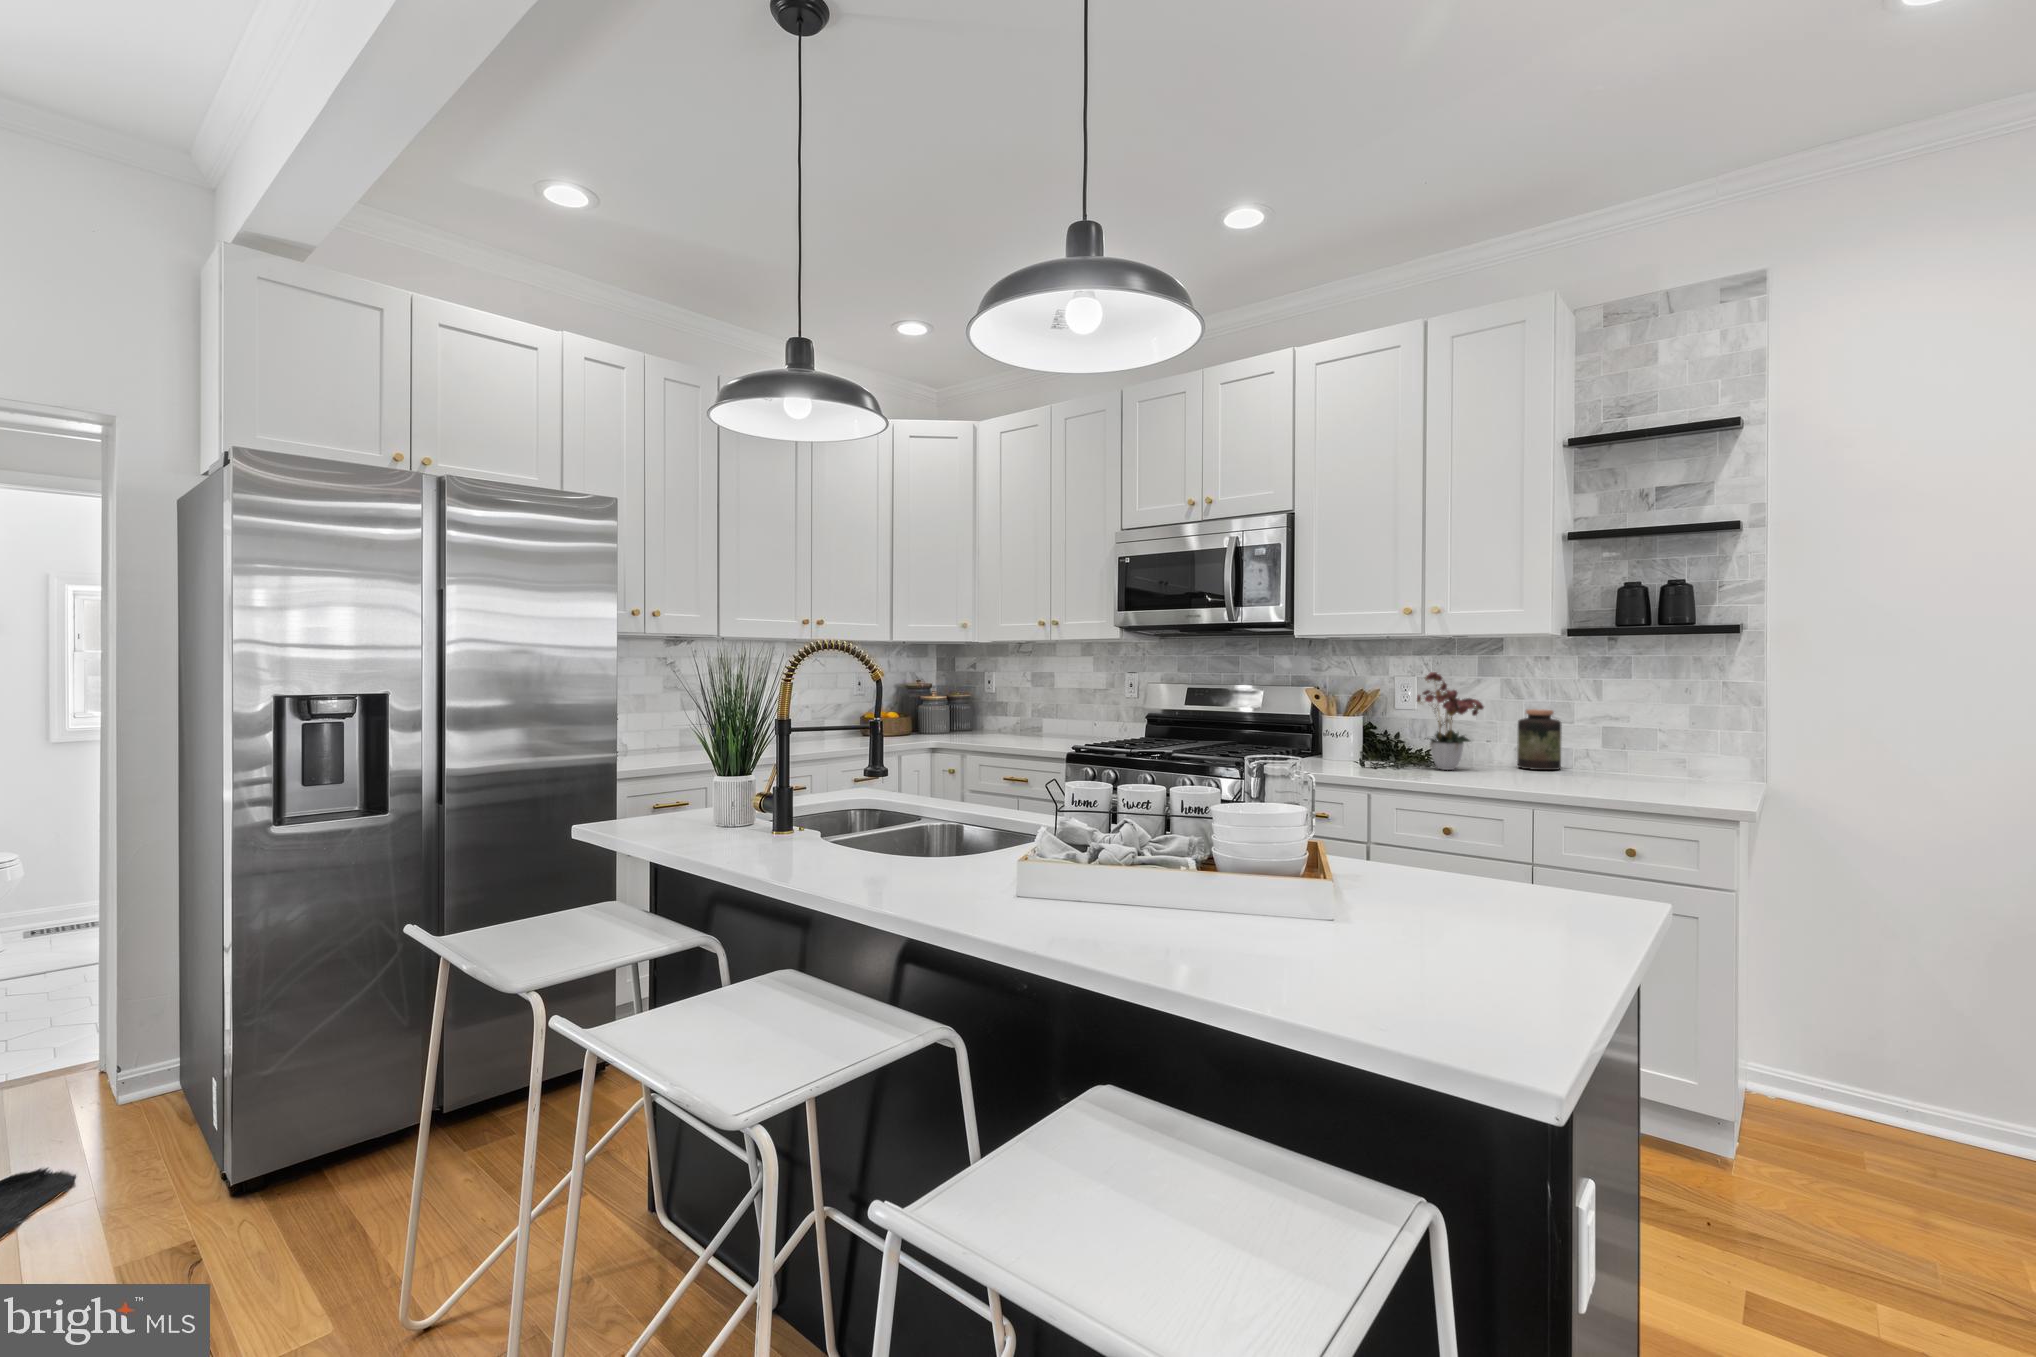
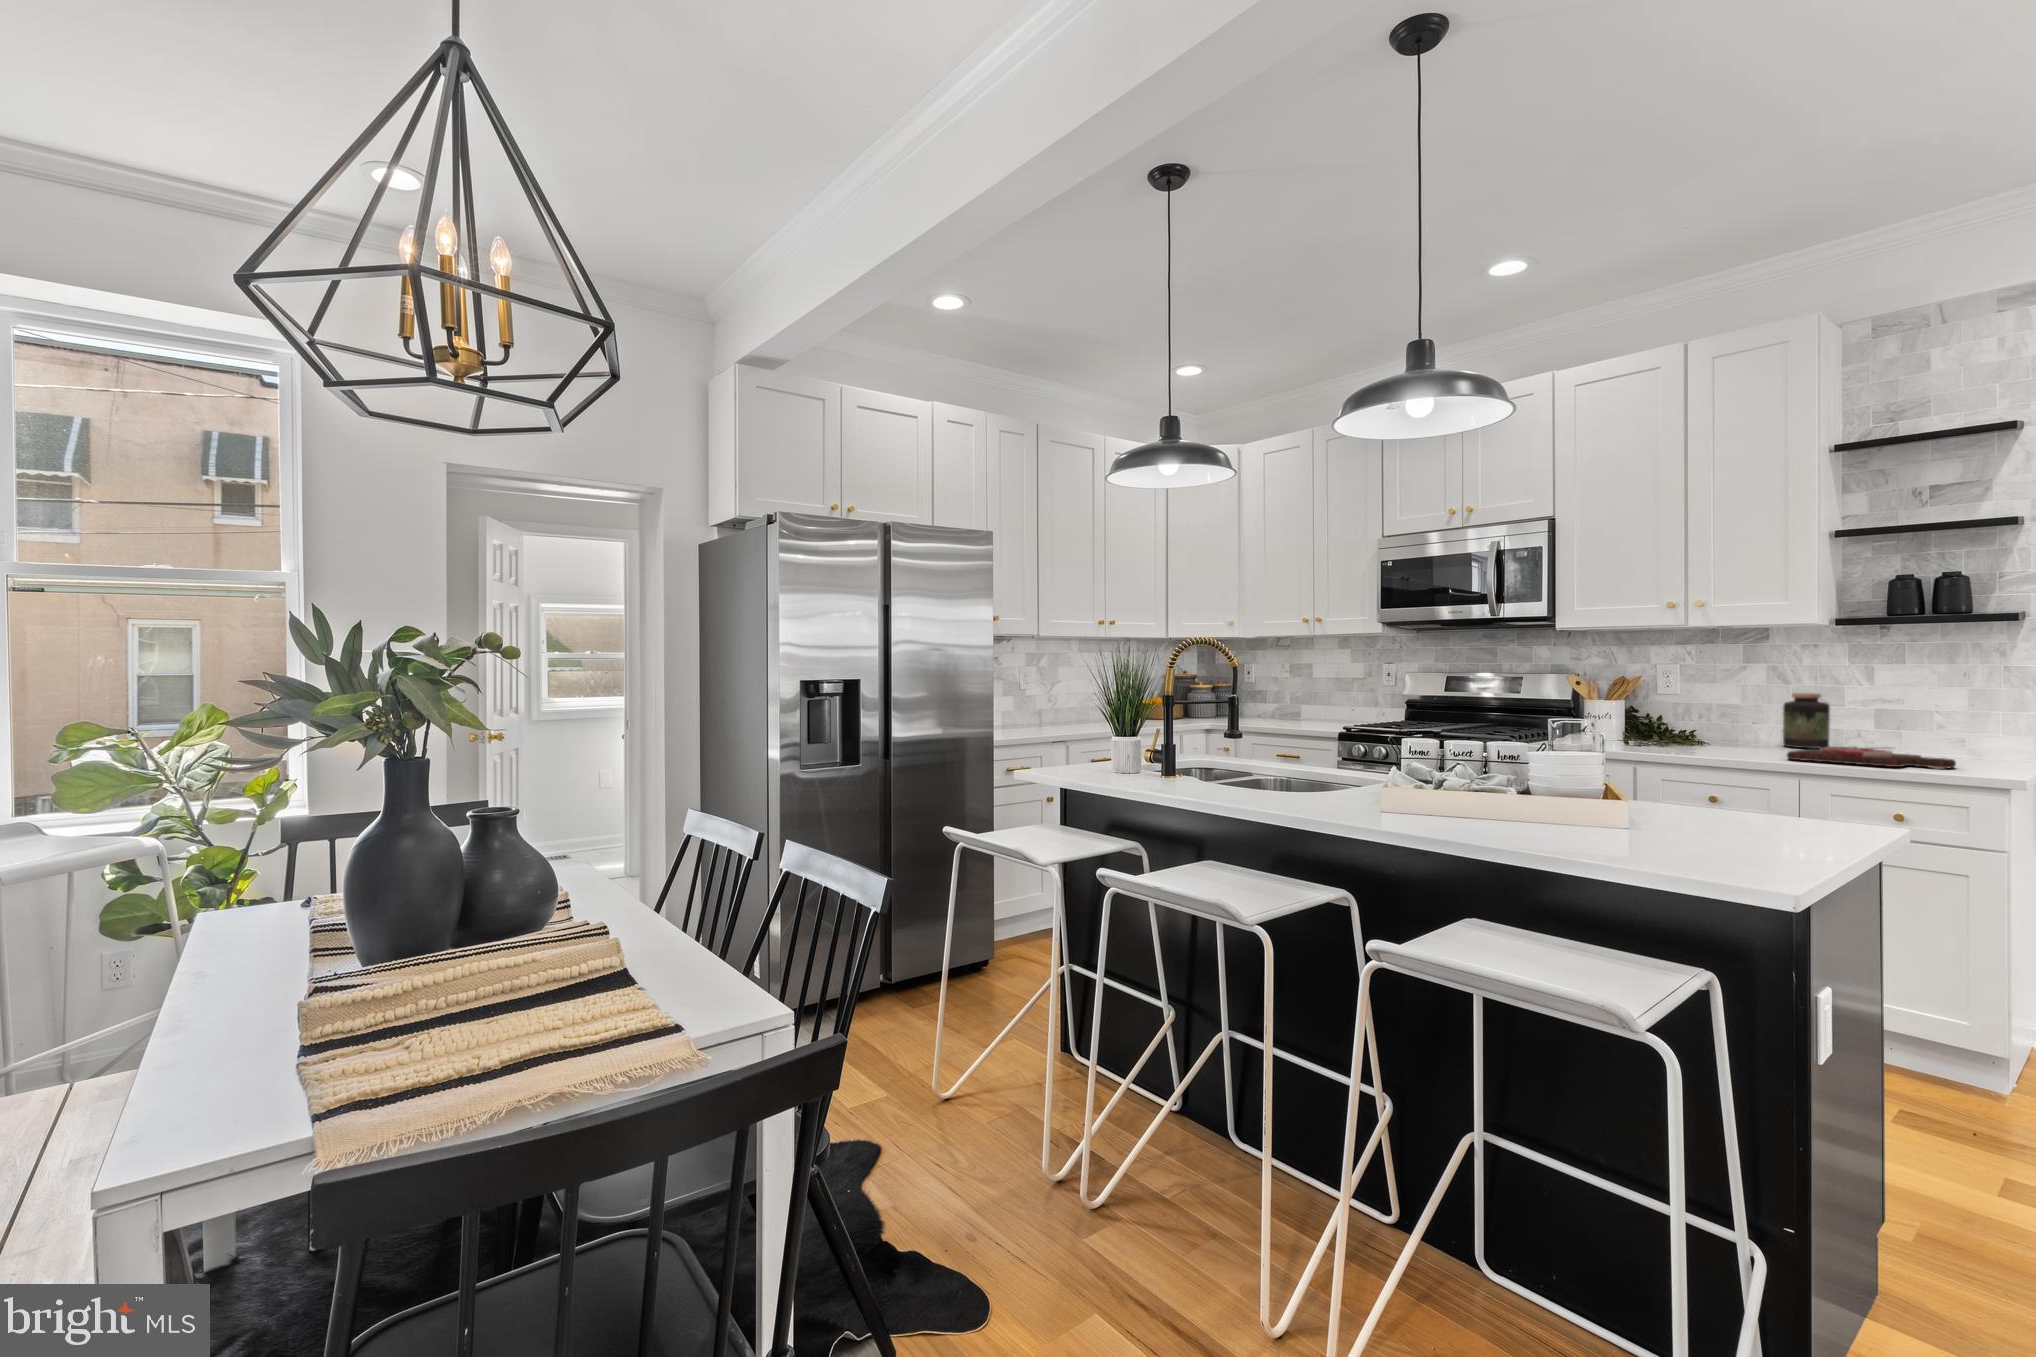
flower arrangement: present [1417,672,1484,770] -> none [1676,655,1755,748]
cutting board: none [1518,770,1681,795] -> present [1787,746,1956,768]

